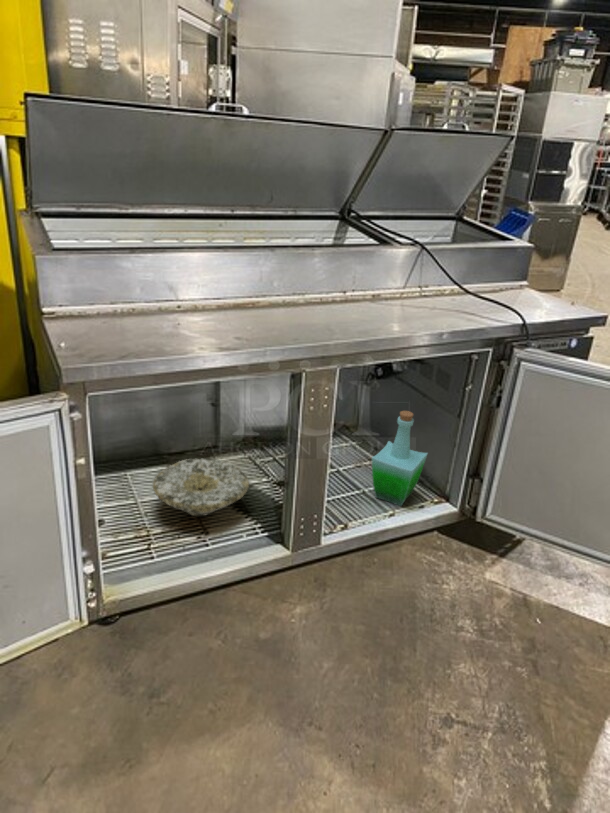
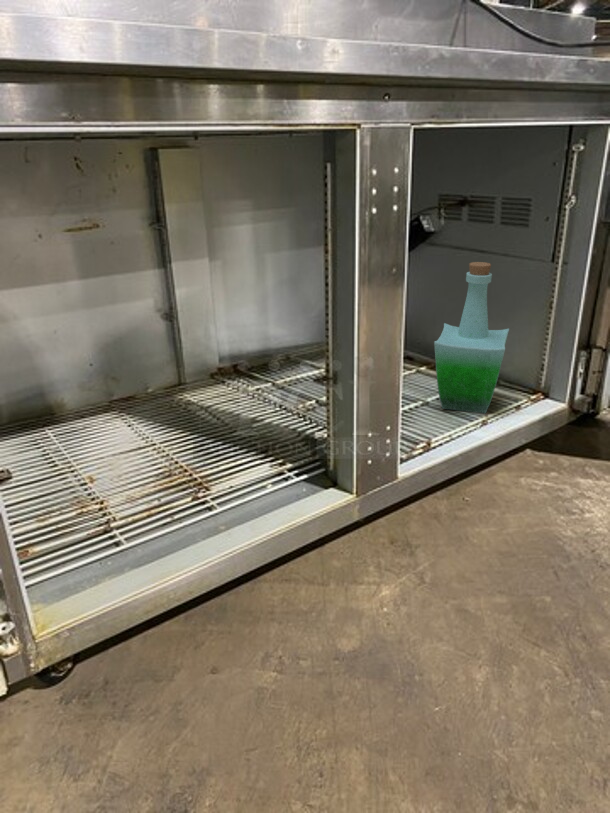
bowl: present [153,458,249,516] -> none [93,381,257,472]

